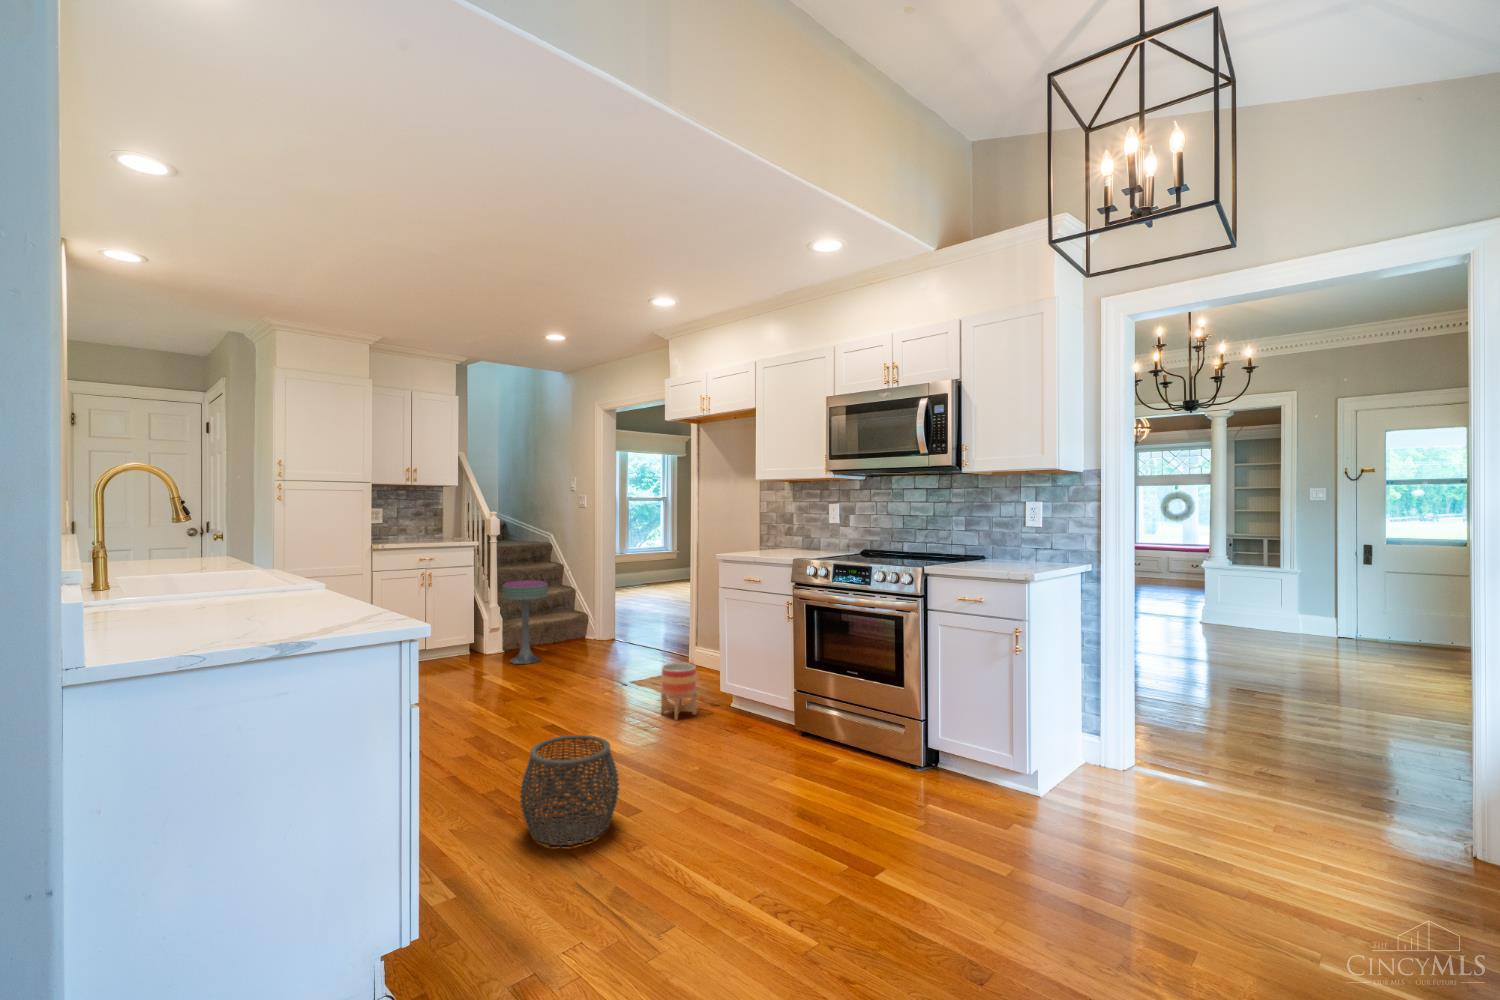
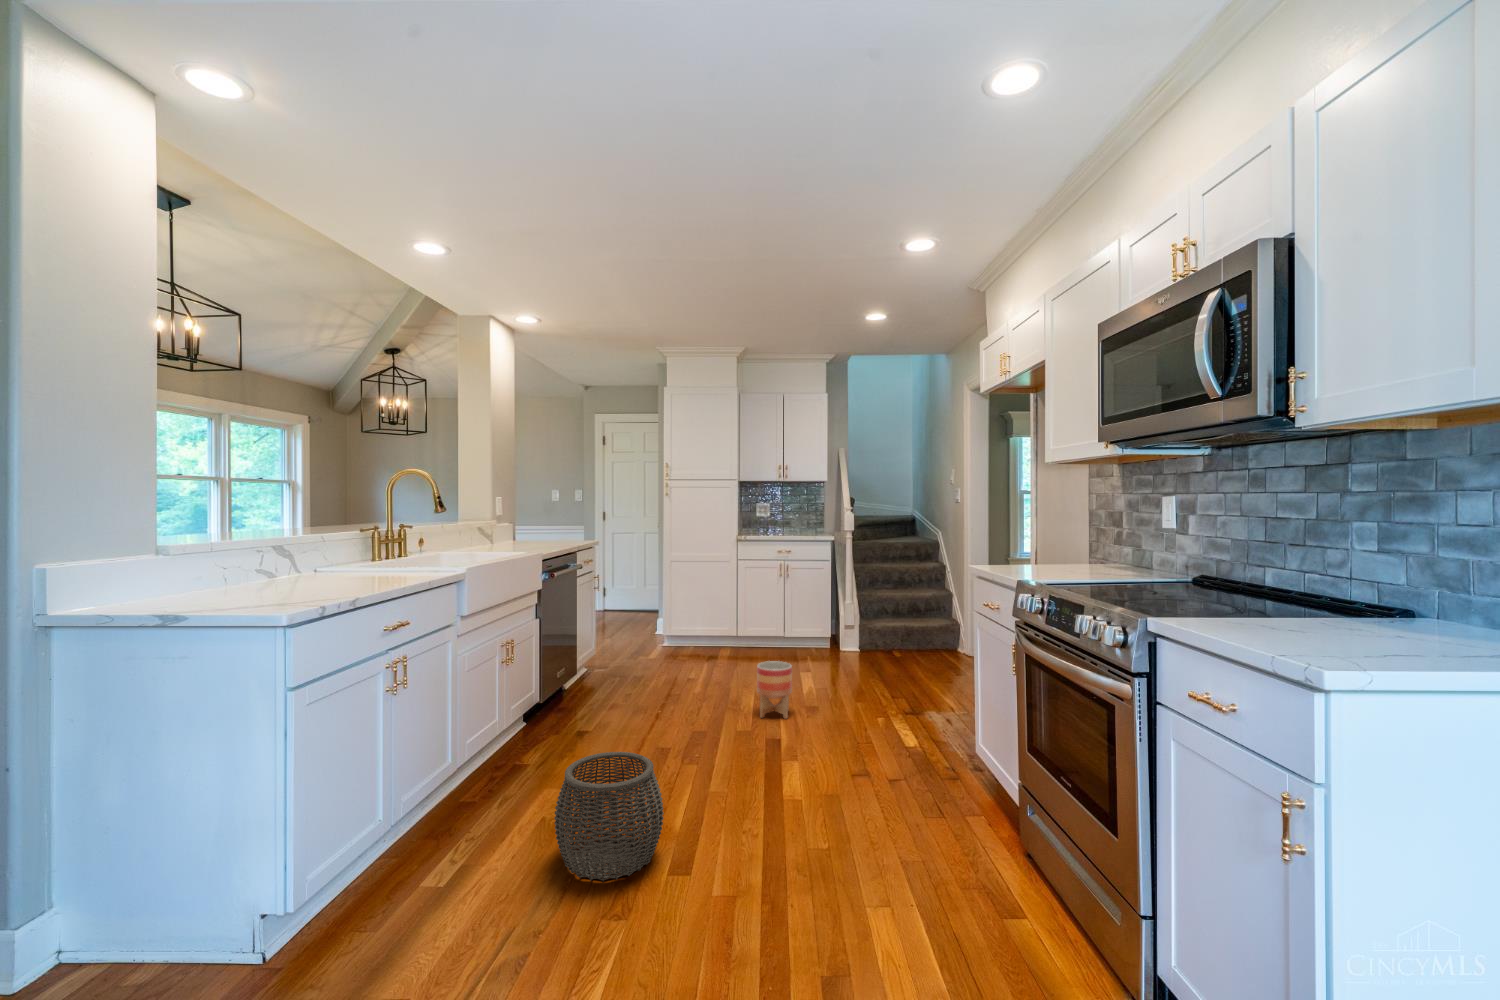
bar stool: present [503,580,547,664] -> none [836,579,881,667]
planter: present [661,663,697,720] -> present [757,661,792,719]

